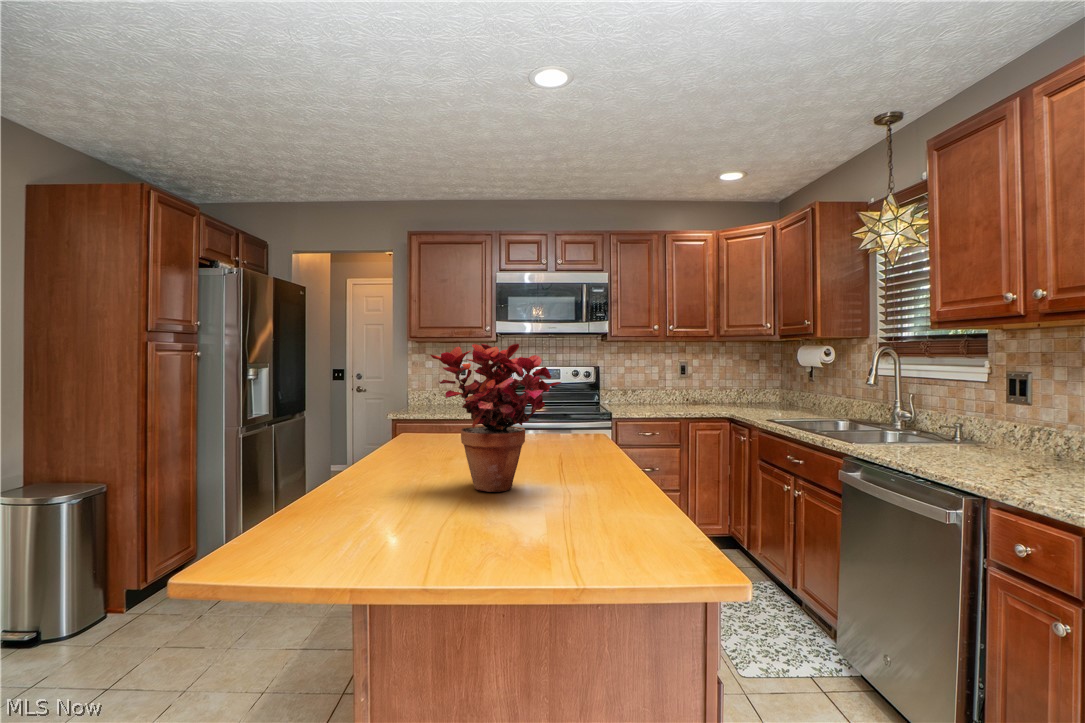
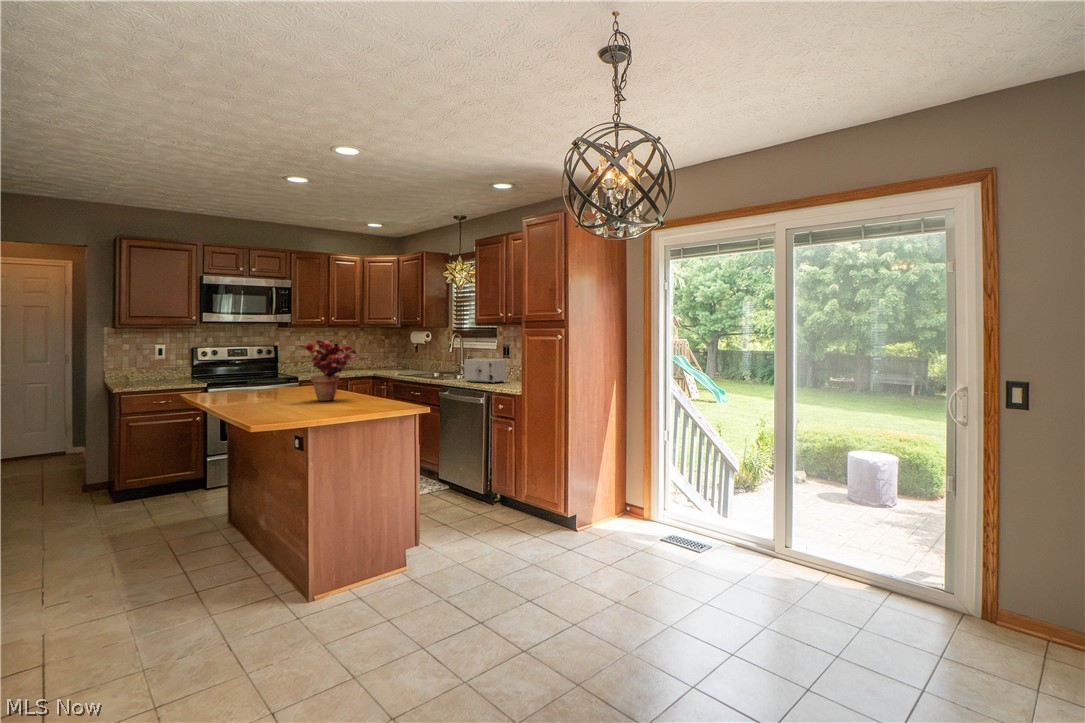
toaster: none [898,400,1034,471] -> present [464,358,506,383]

